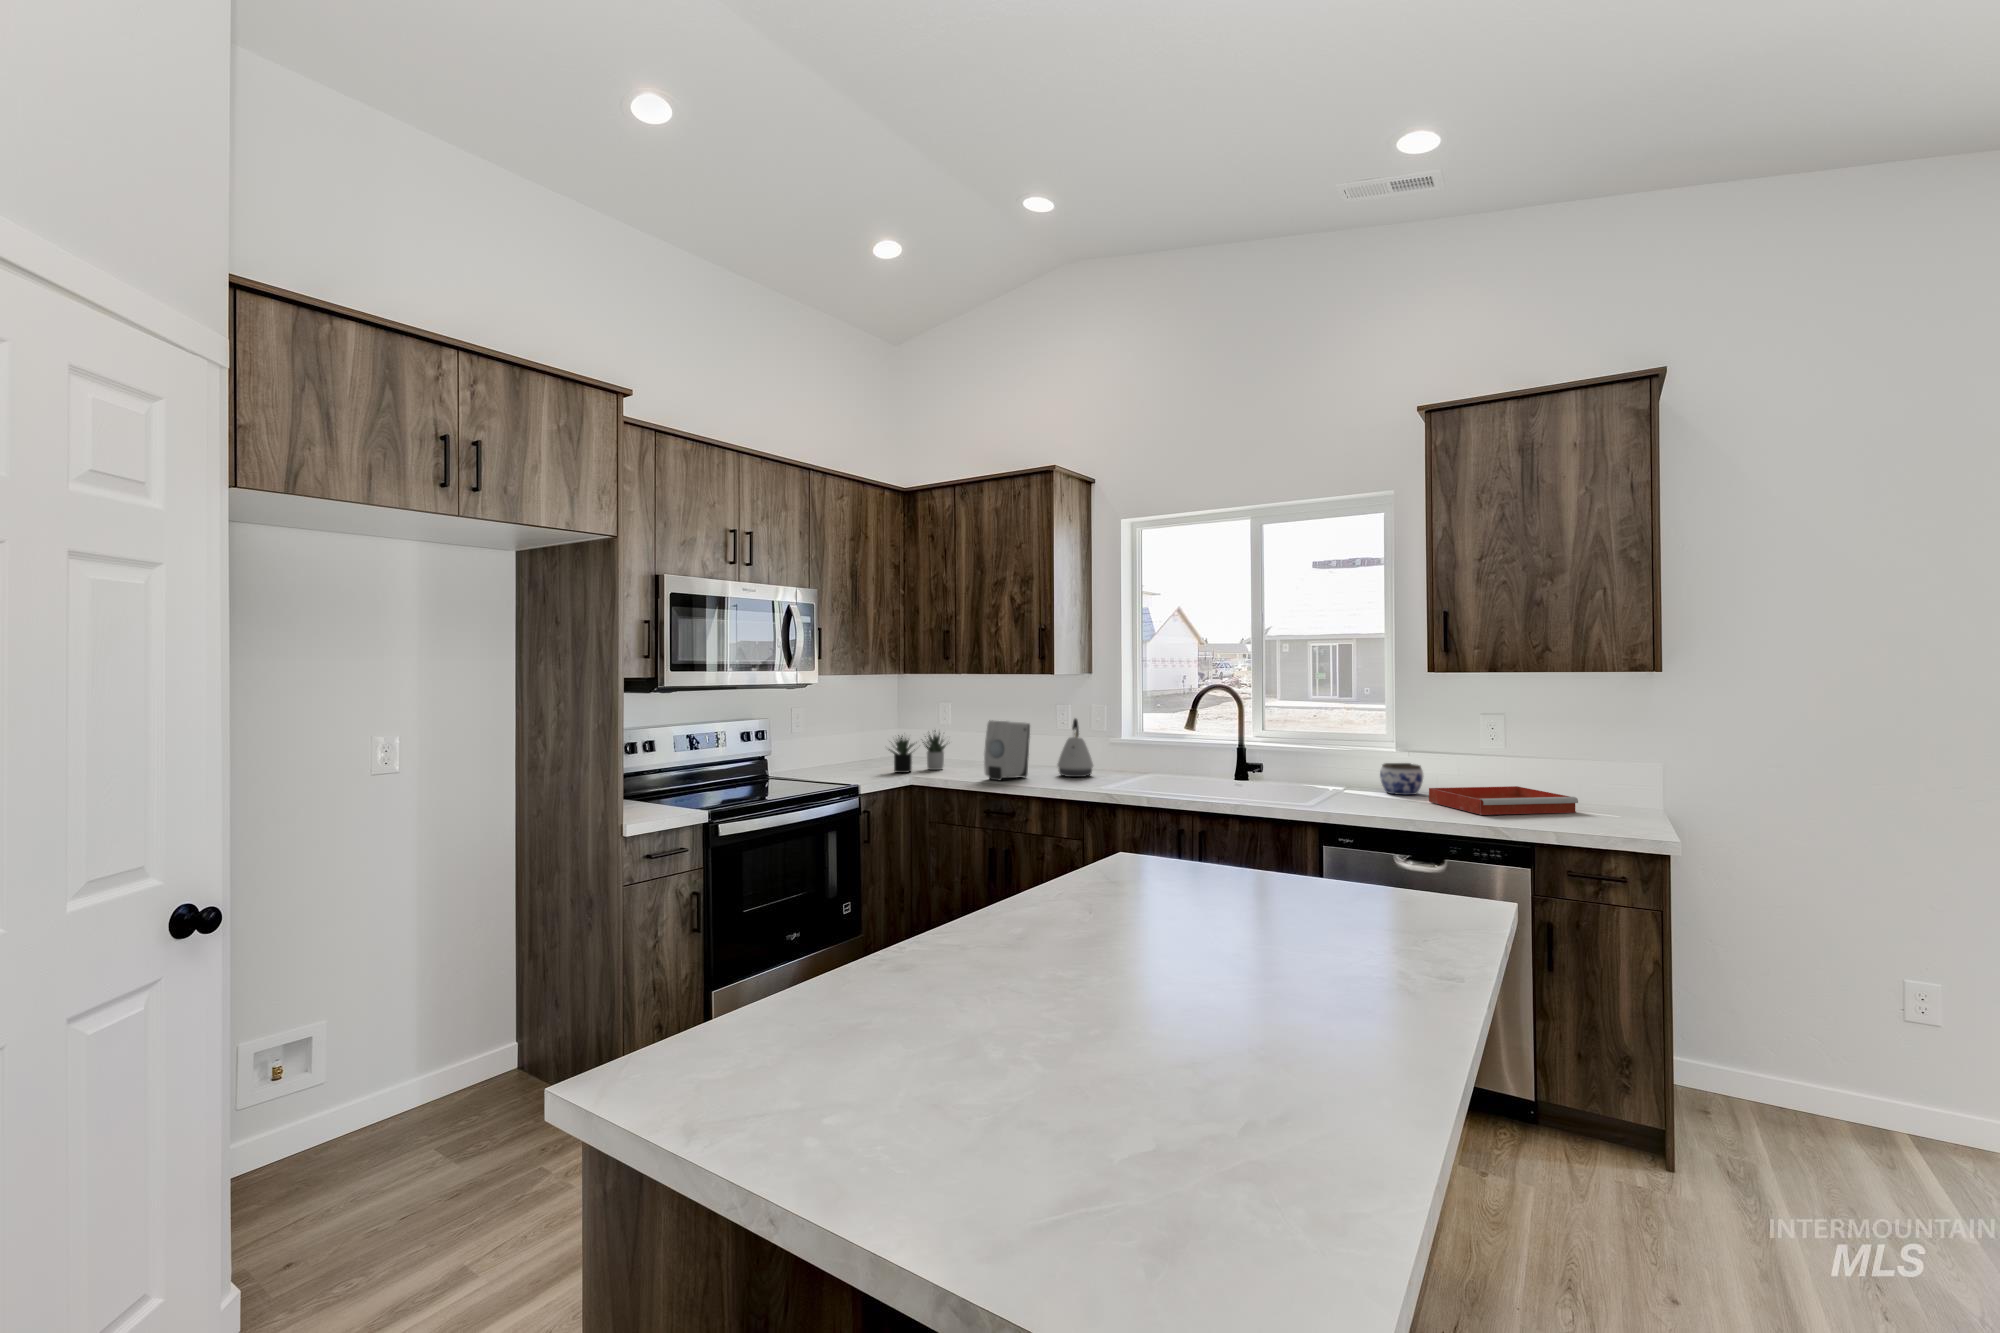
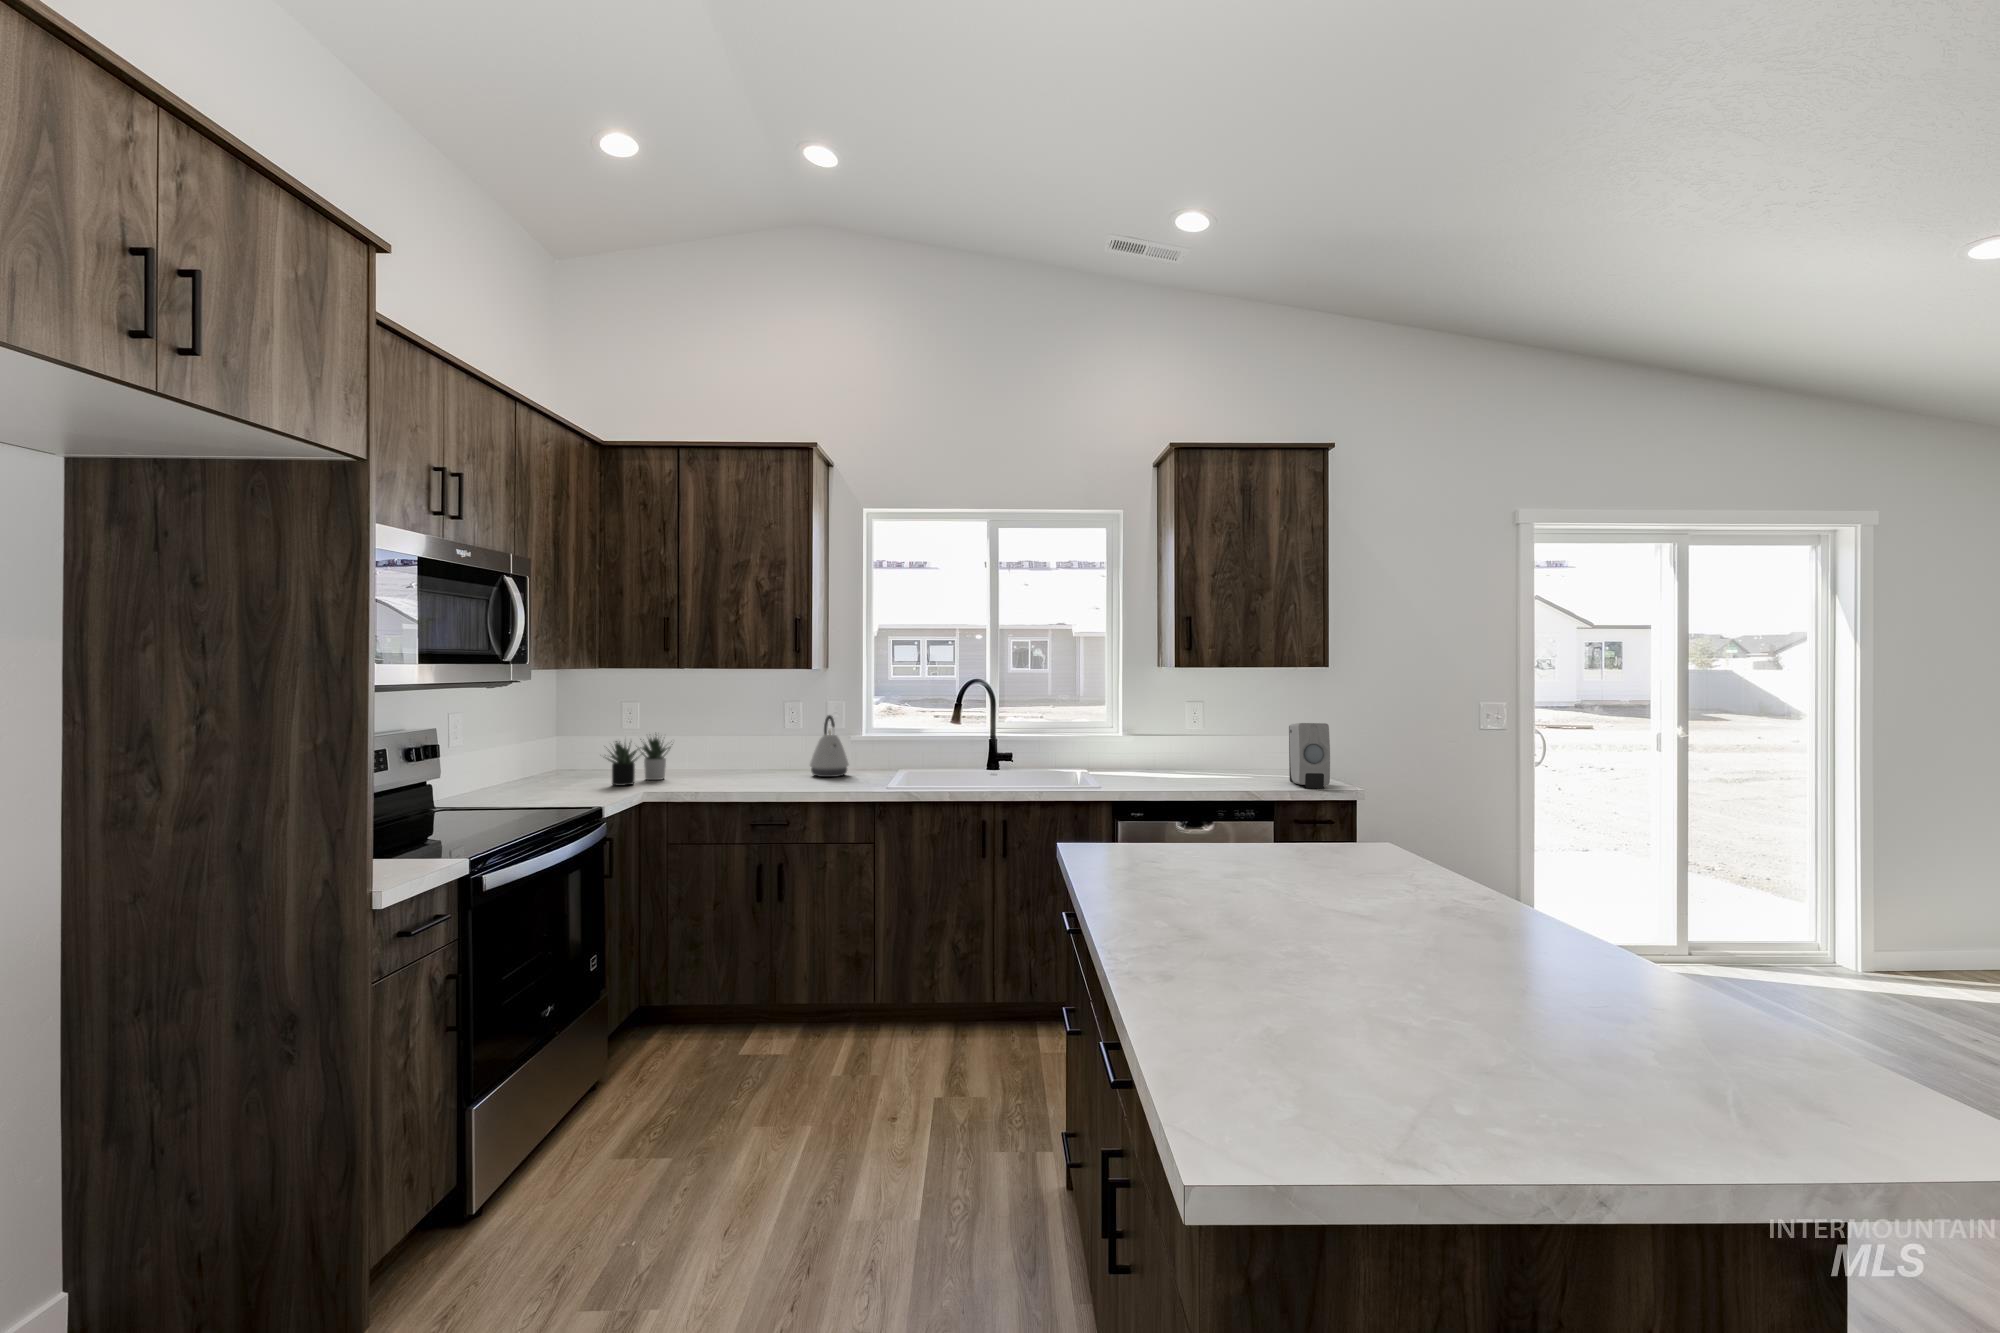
soap dispenser: present [984,720,1030,780] -> present [1289,723,1330,788]
jar: present [1380,763,1423,795] -> none [1116,745,1150,773]
tray: present [1429,786,1578,815] -> none [1168,760,1272,783]

